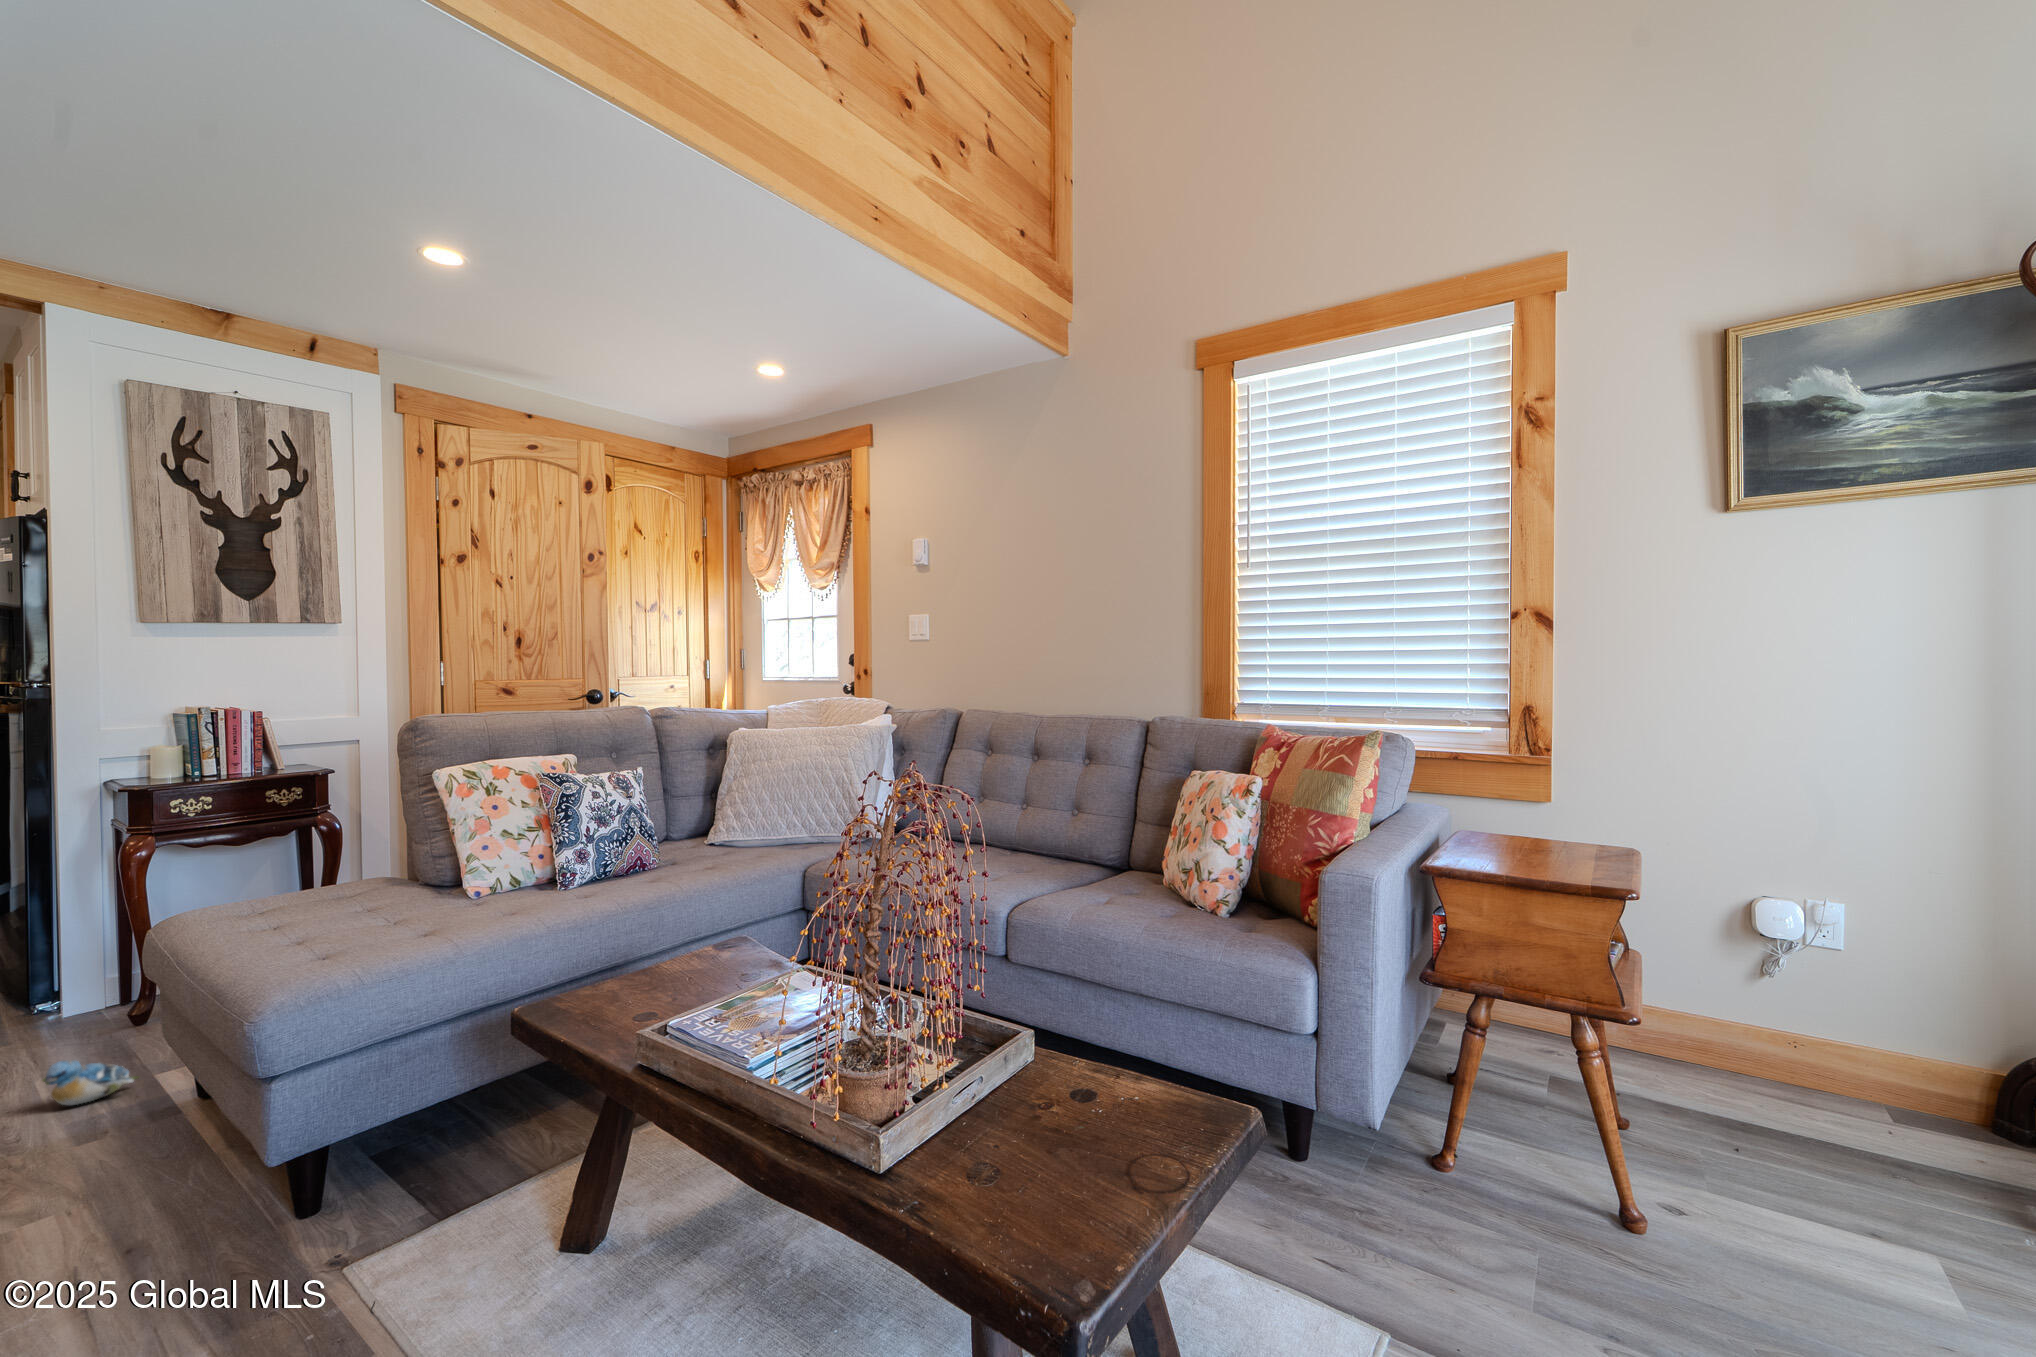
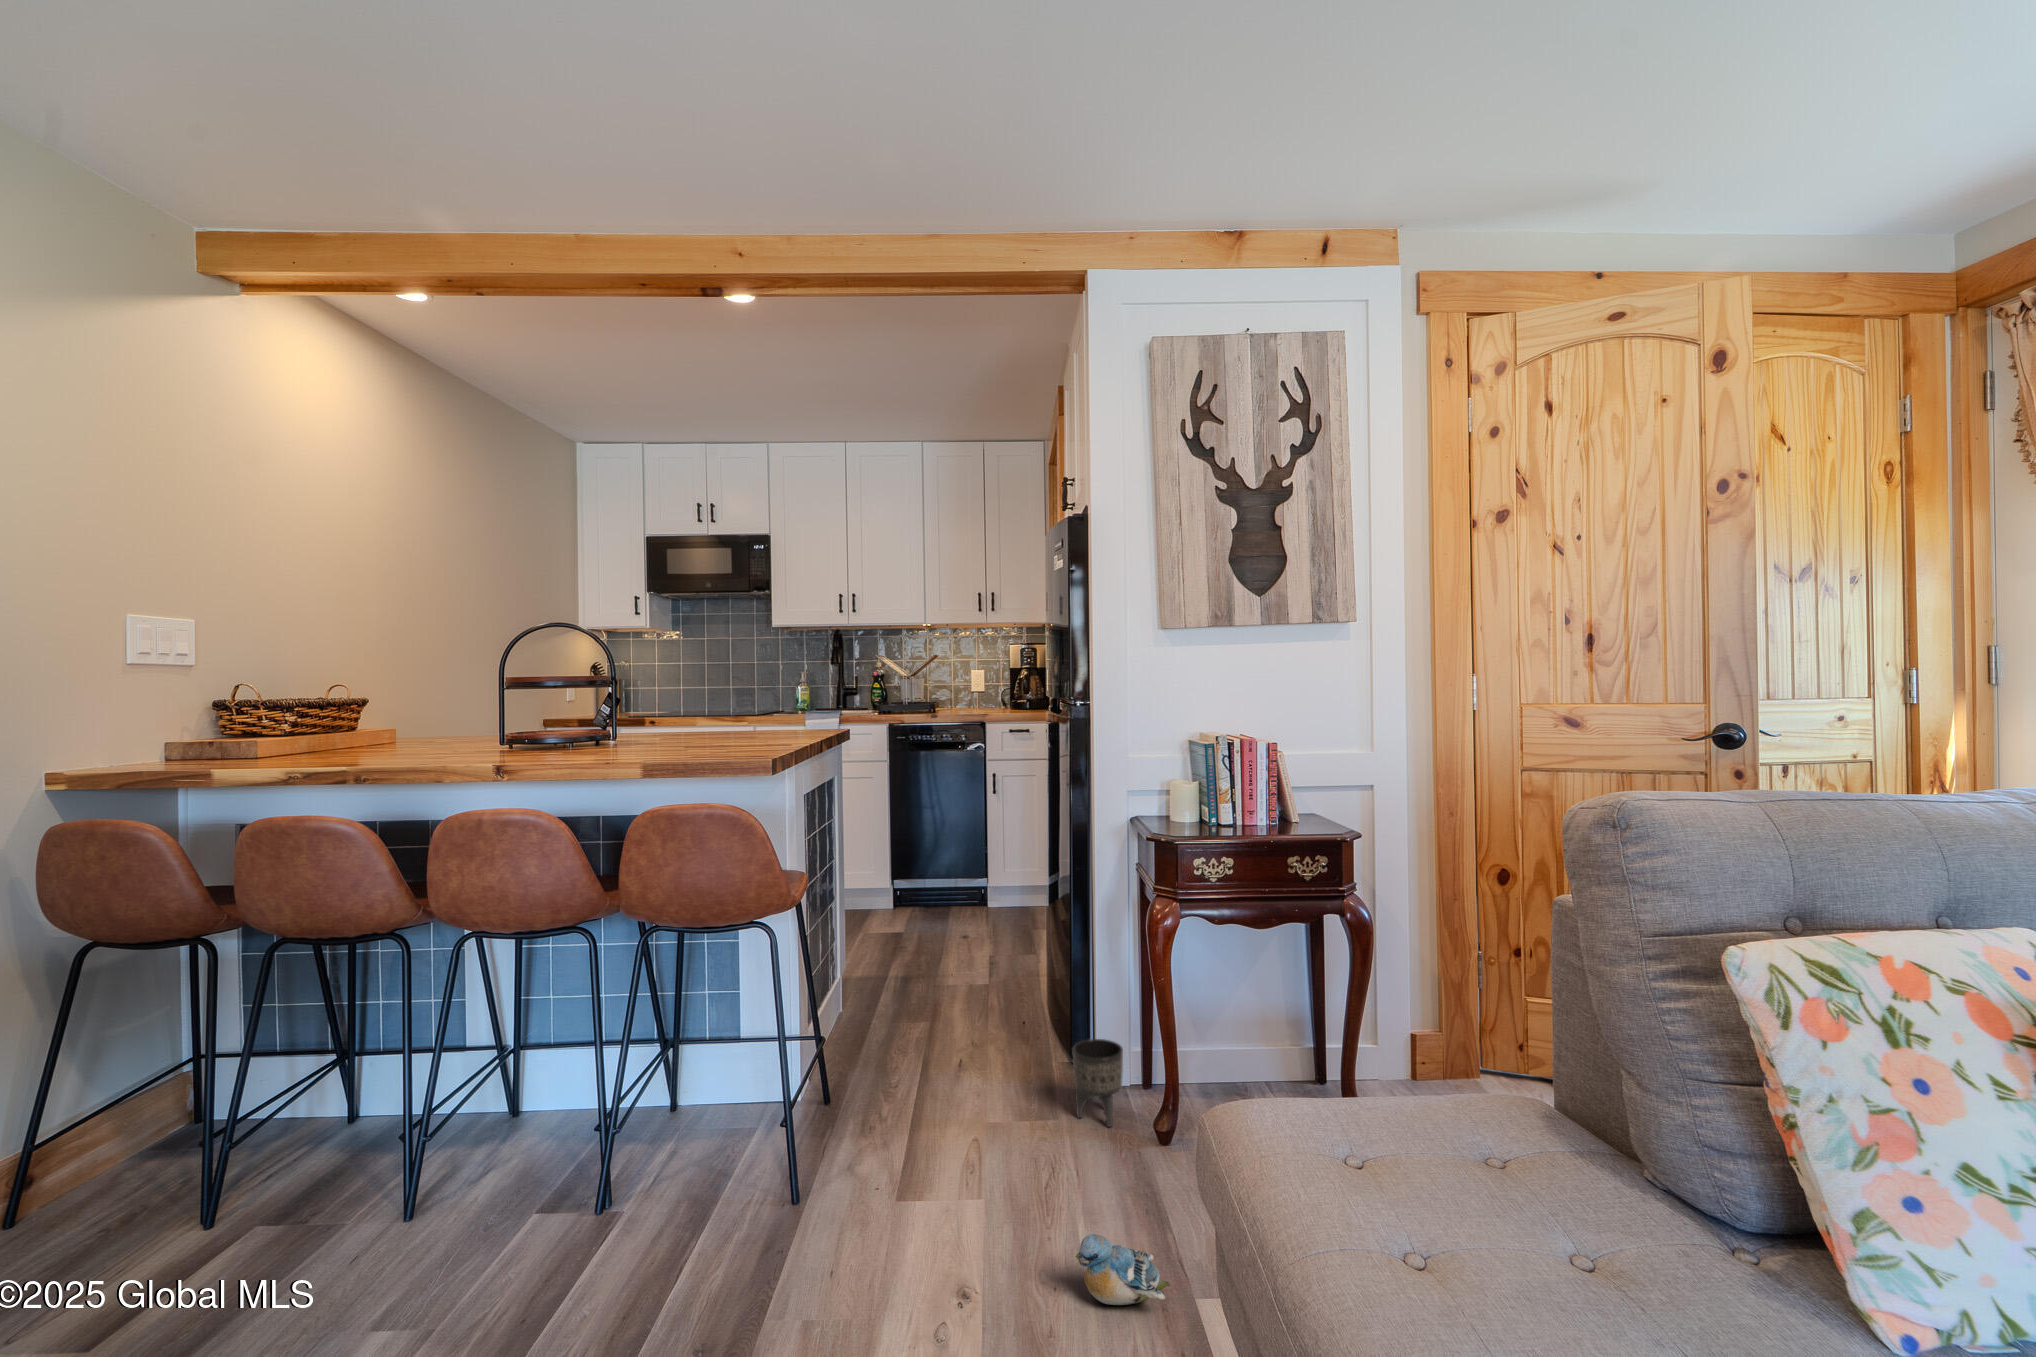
planter: none [31,964,94,1036] -> present [1073,1039,1123,1127]

